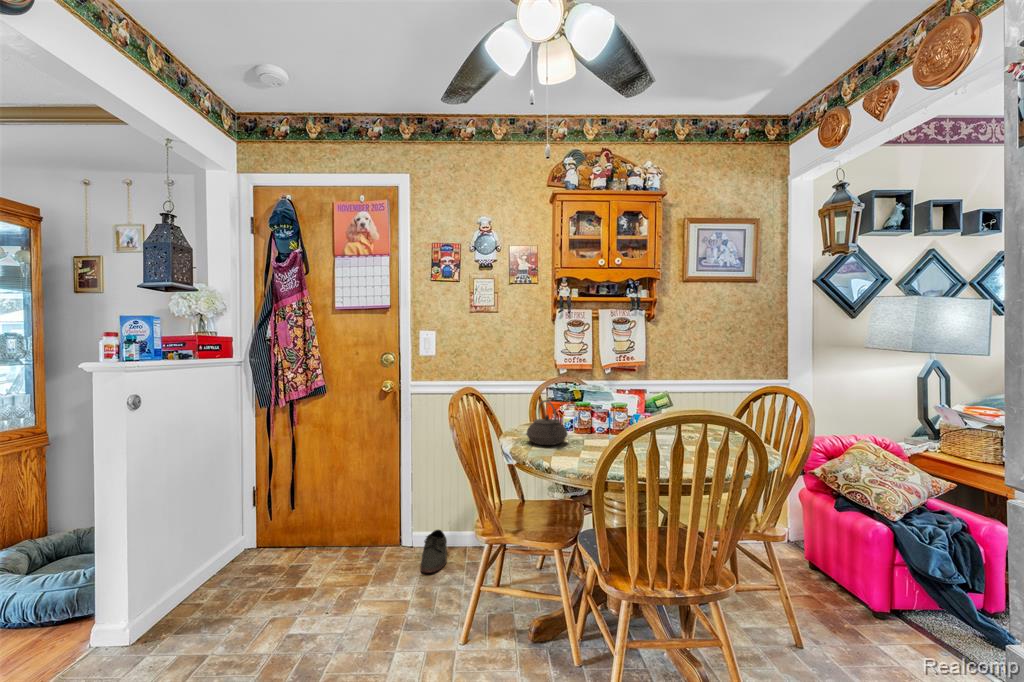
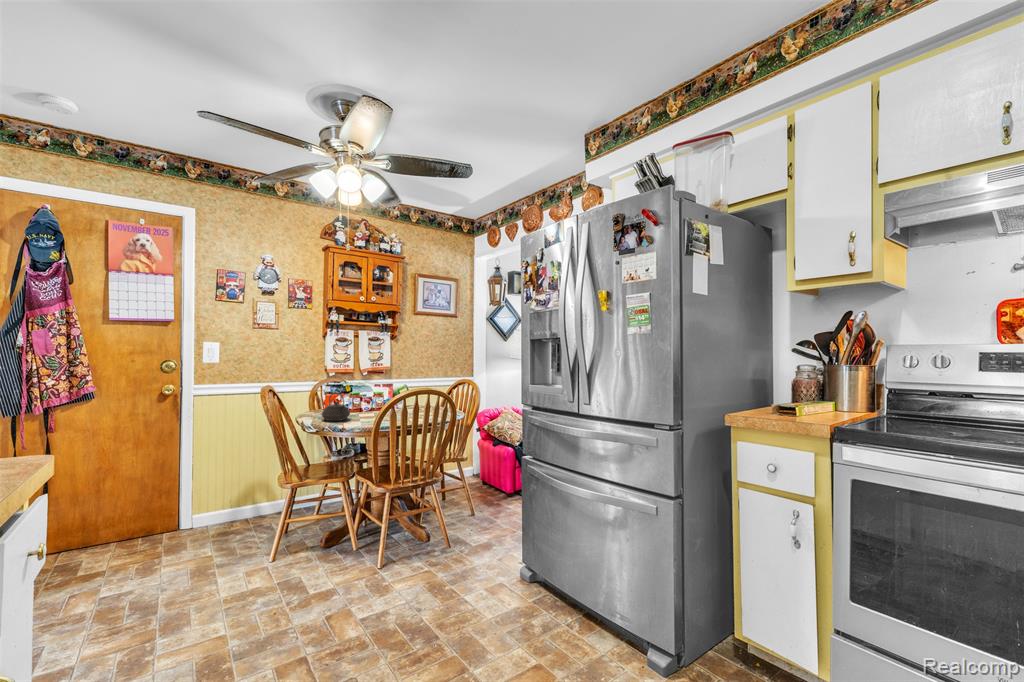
shoe: present [420,530,447,573] -> none [207,504,231,537]

